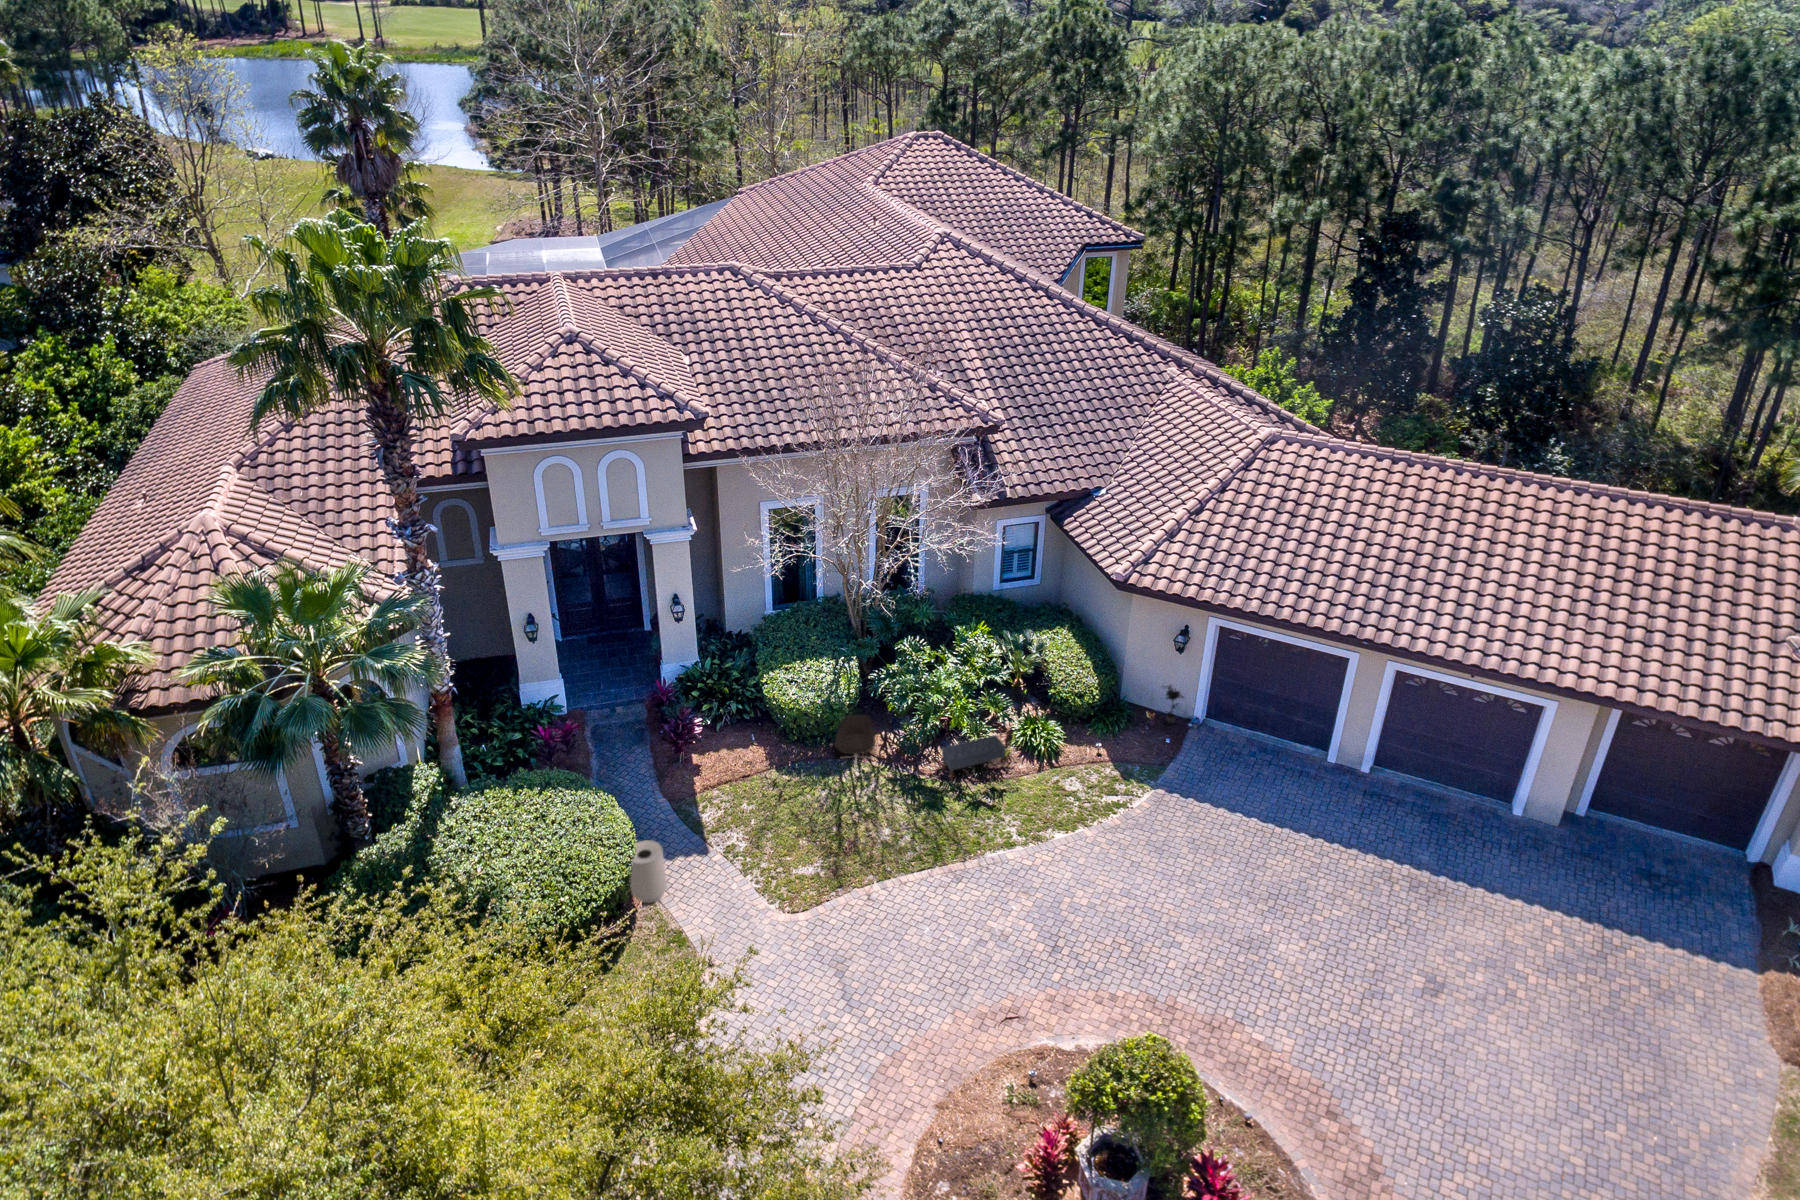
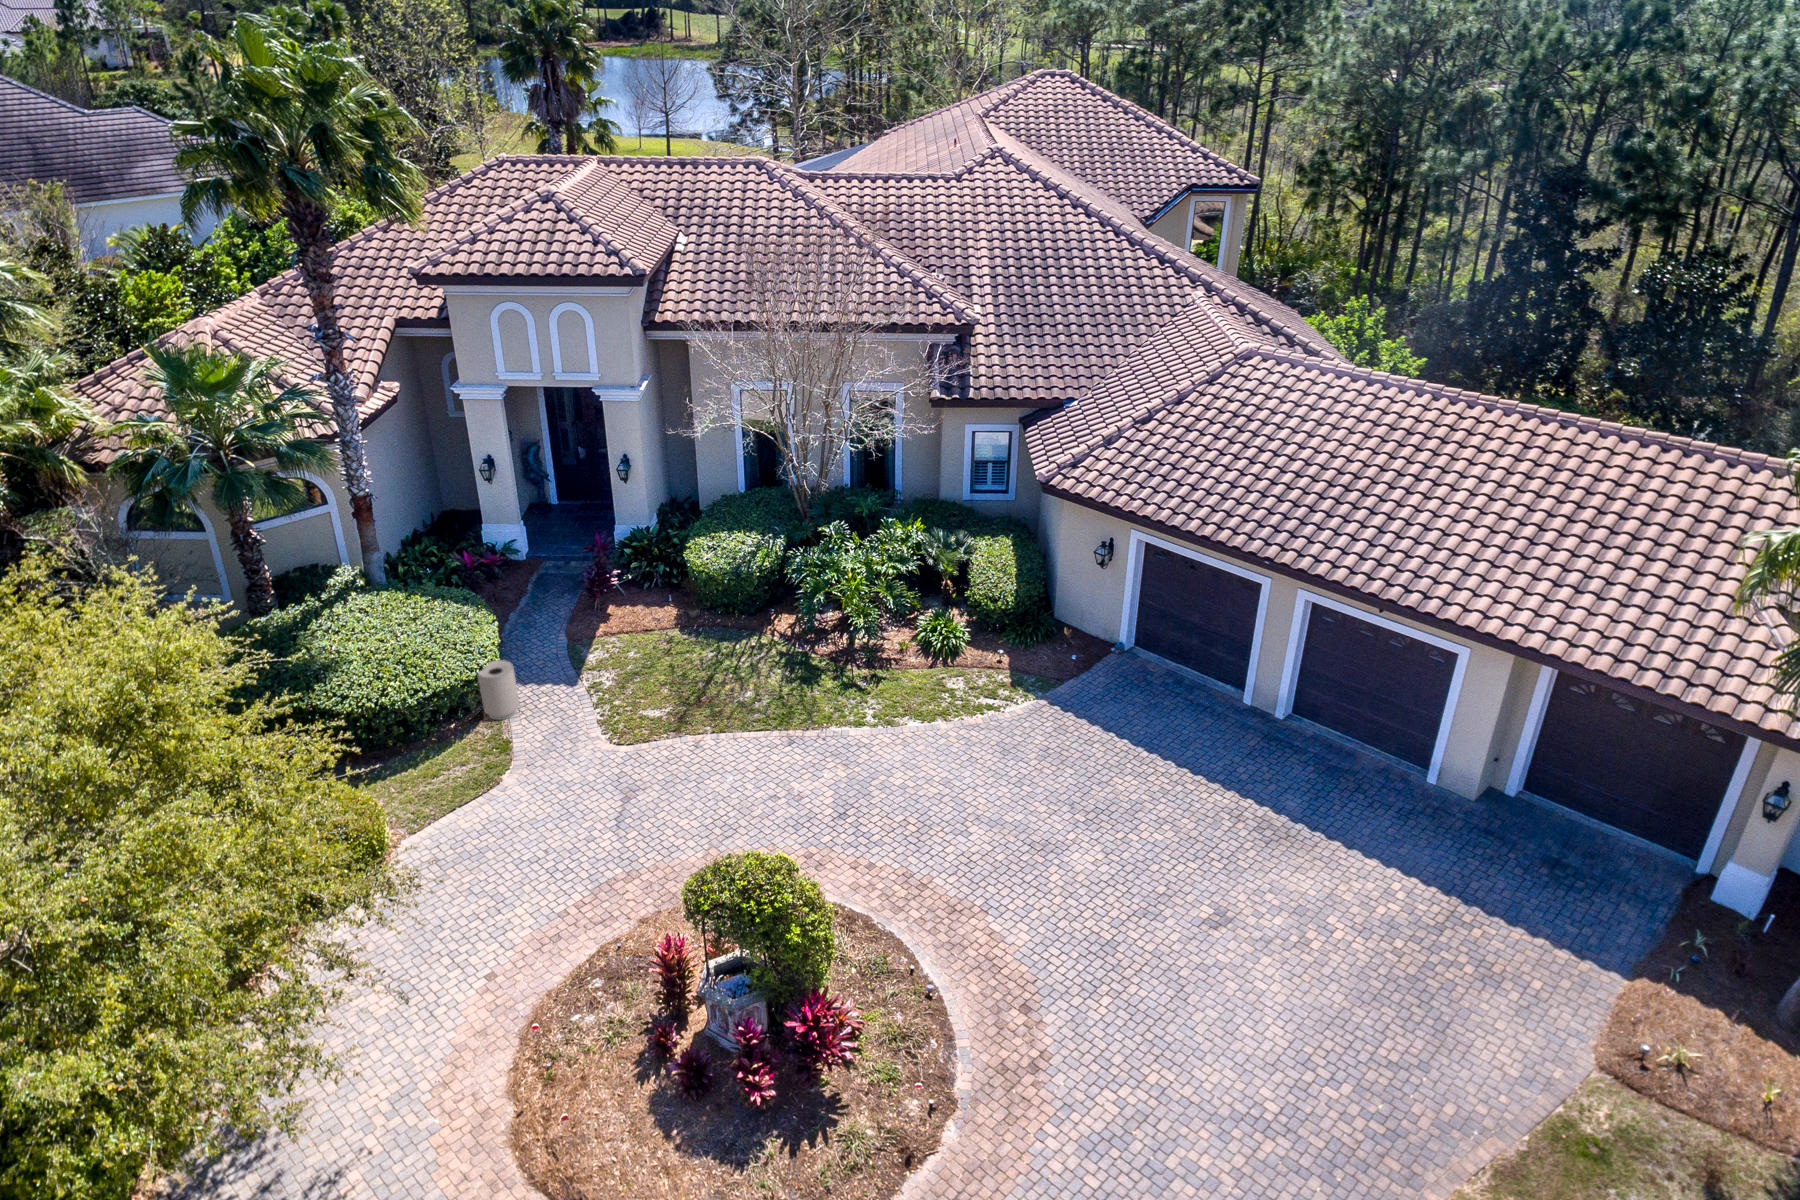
potted plant: present [1162,685,1183,724] -> present [682,577,698,618]
lounge chair: present [834,715,875,767] -> none [737,590,784,641]
bench: present [942,735,1006,781] -> none [835,626,899,664]

